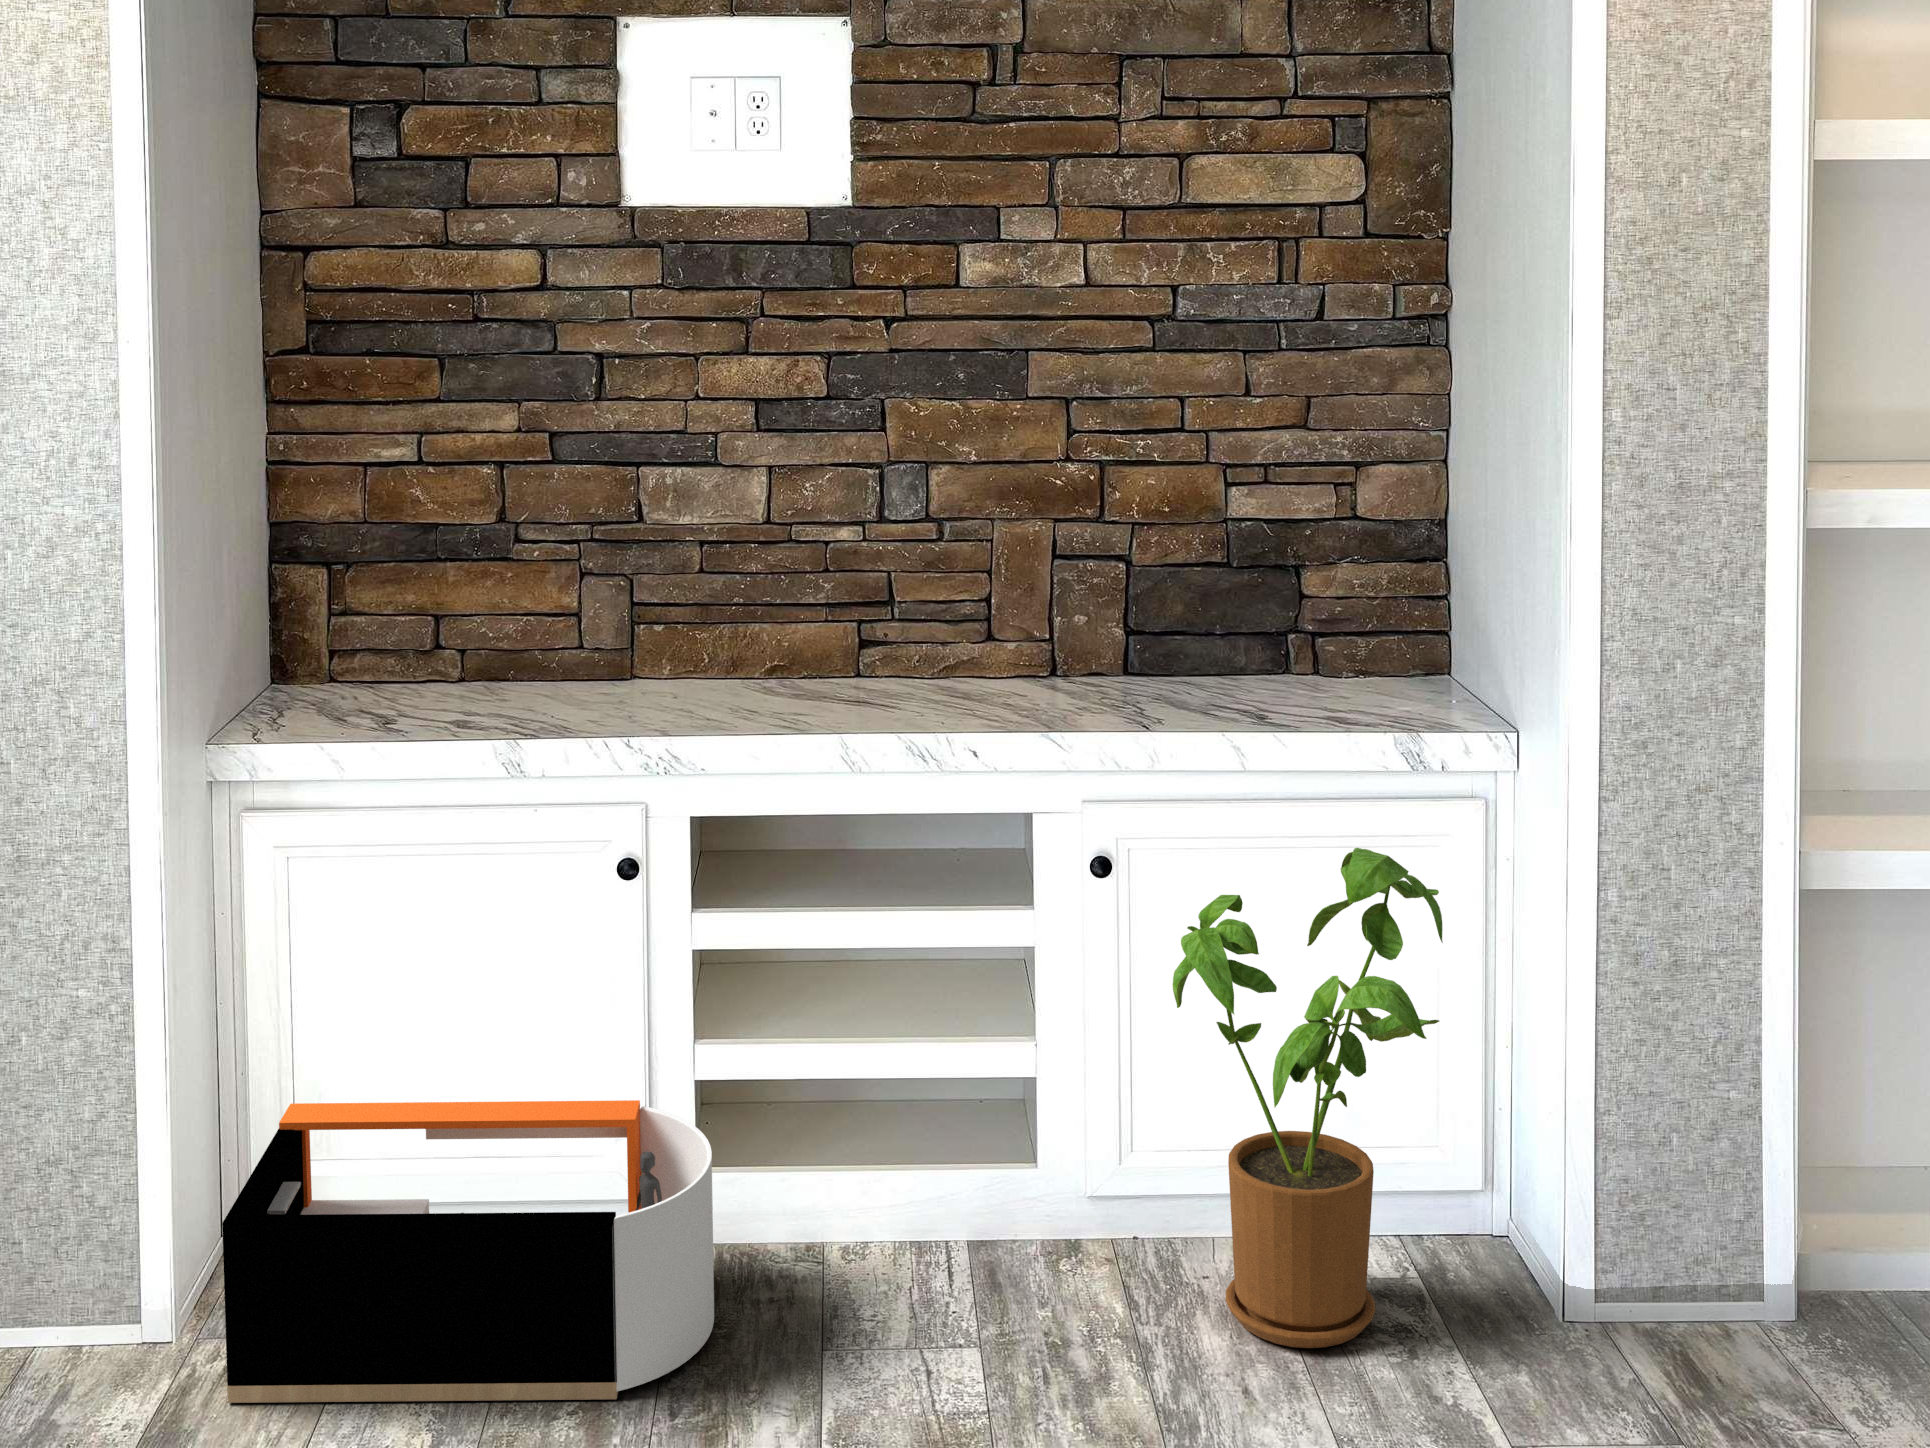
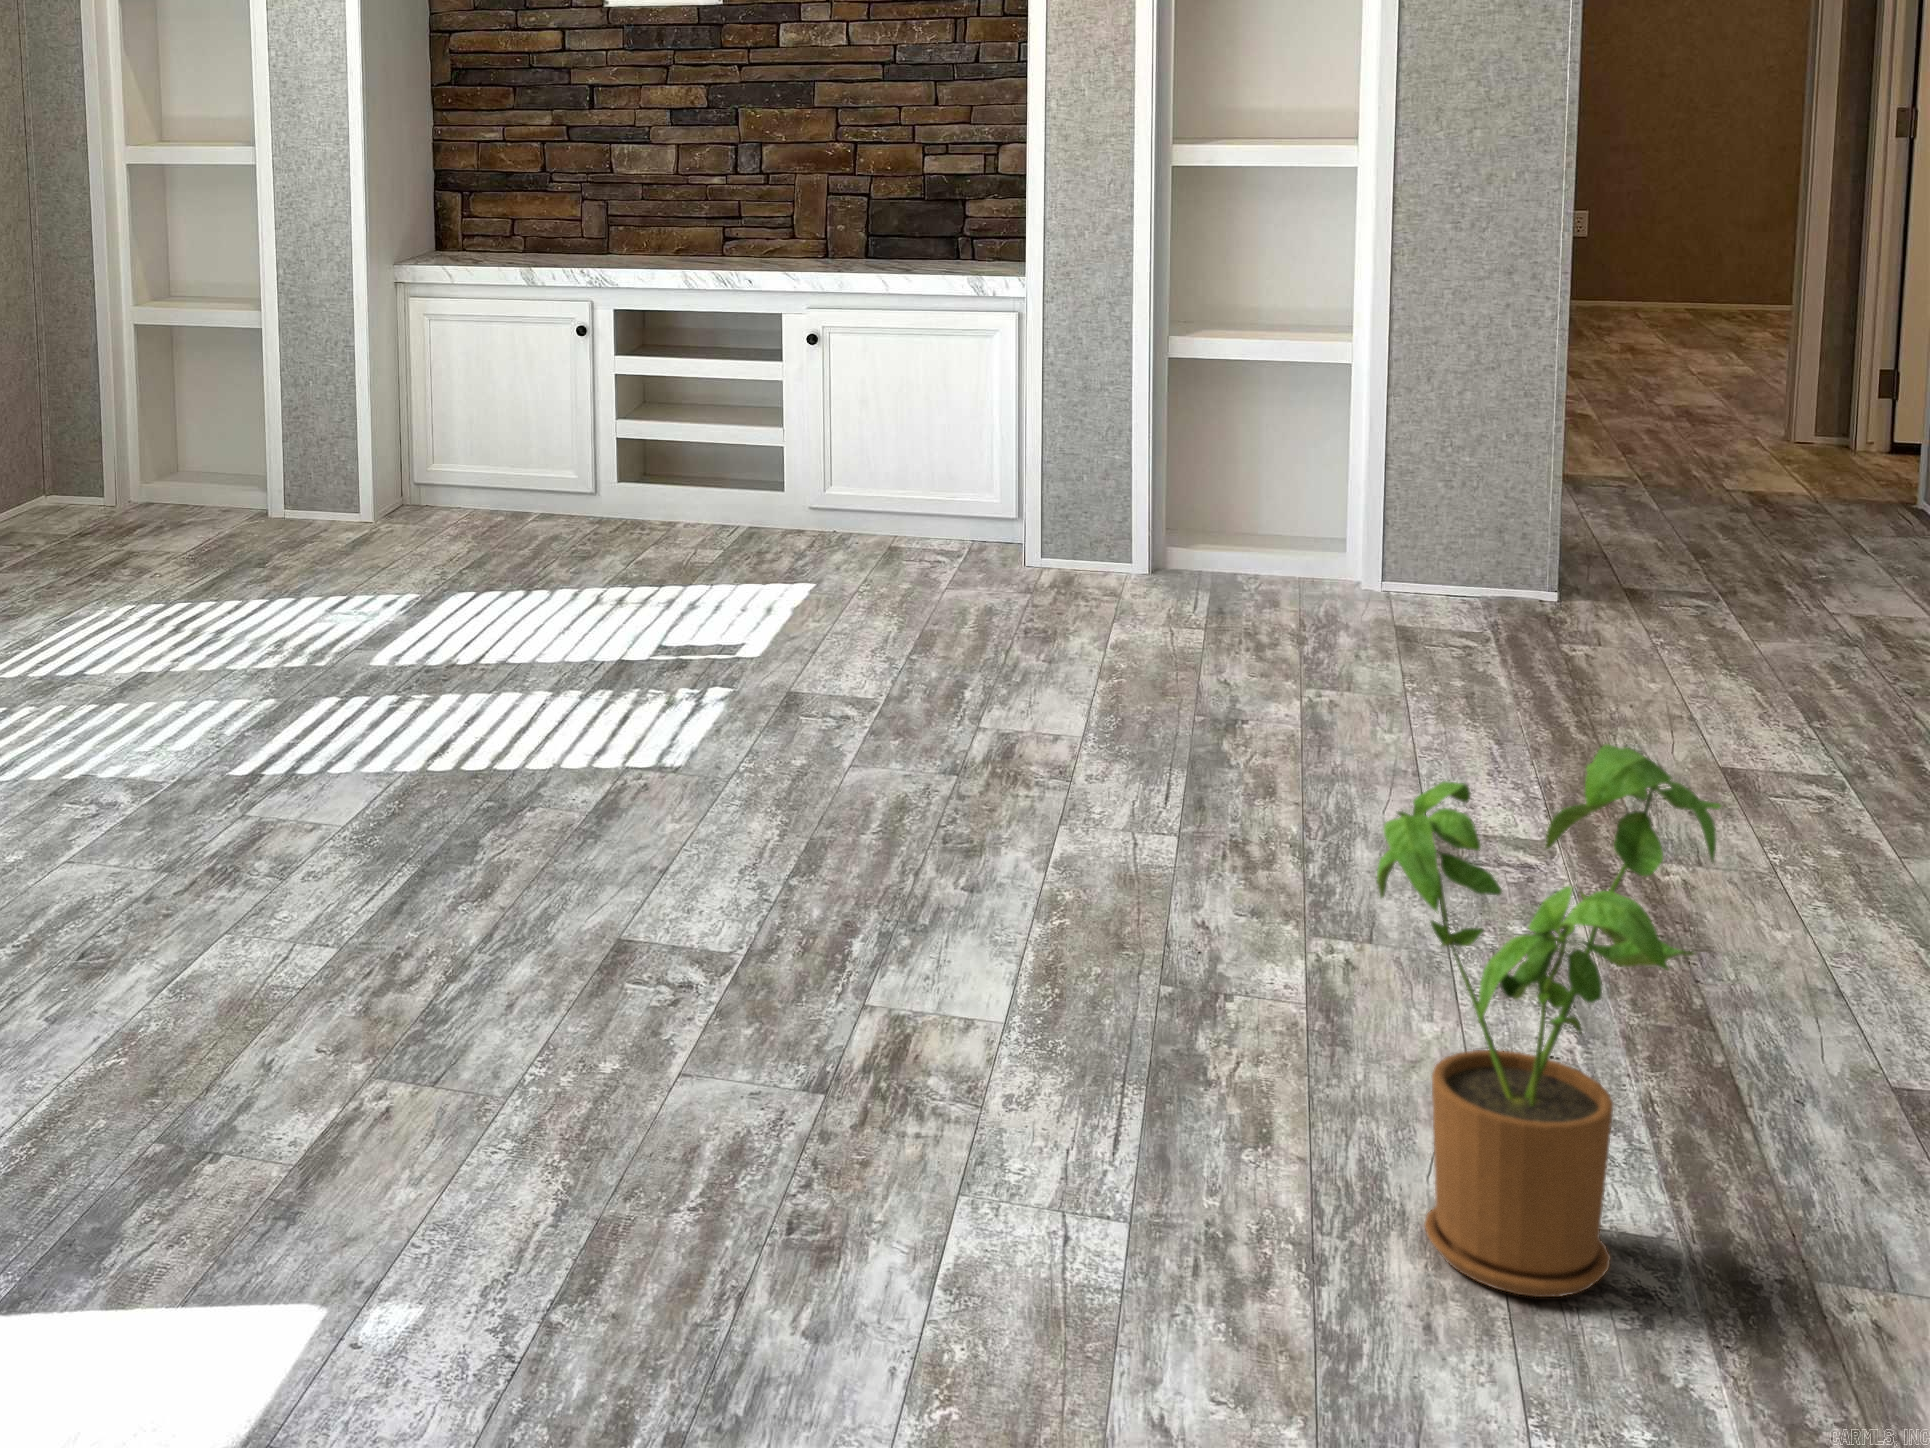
storage bin: present [222,1100,714,1403] -> none [376,875,855,1204]

